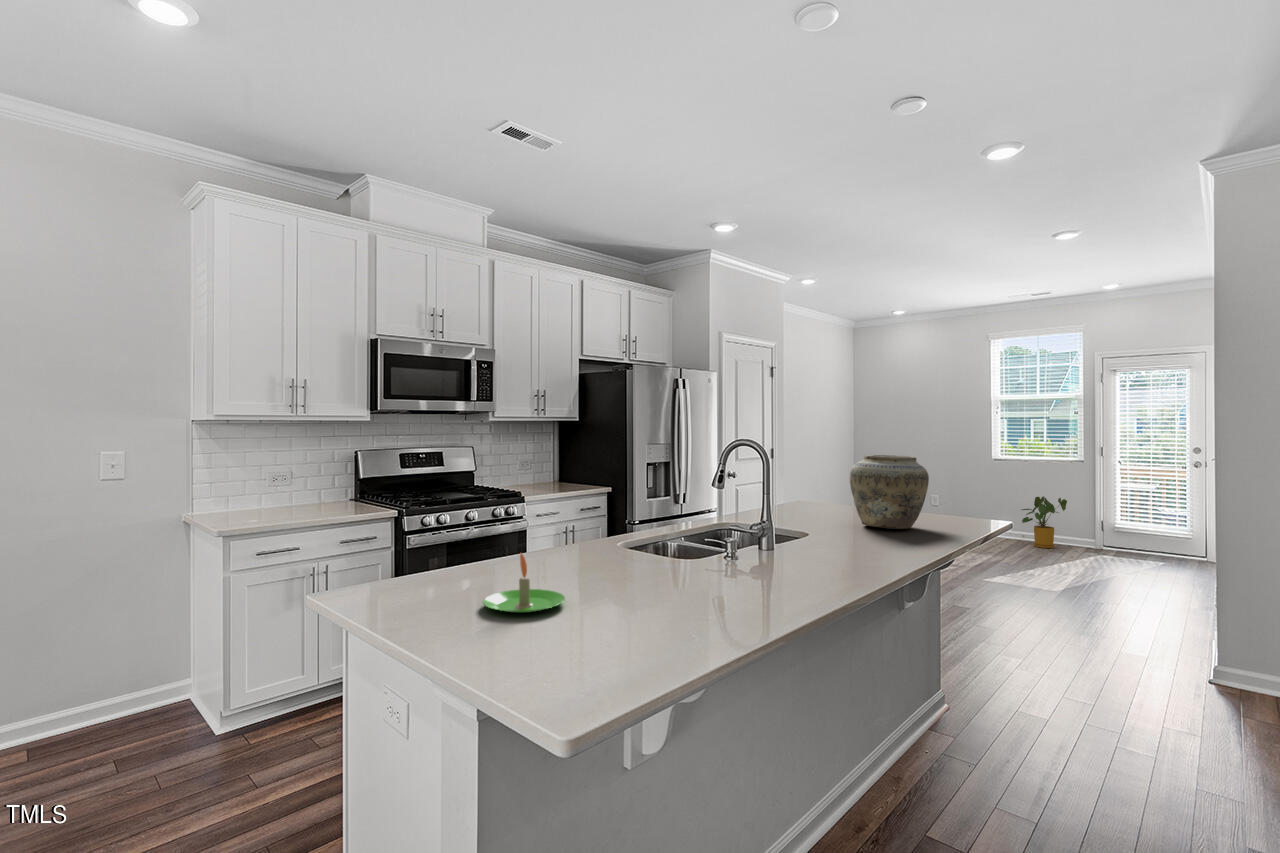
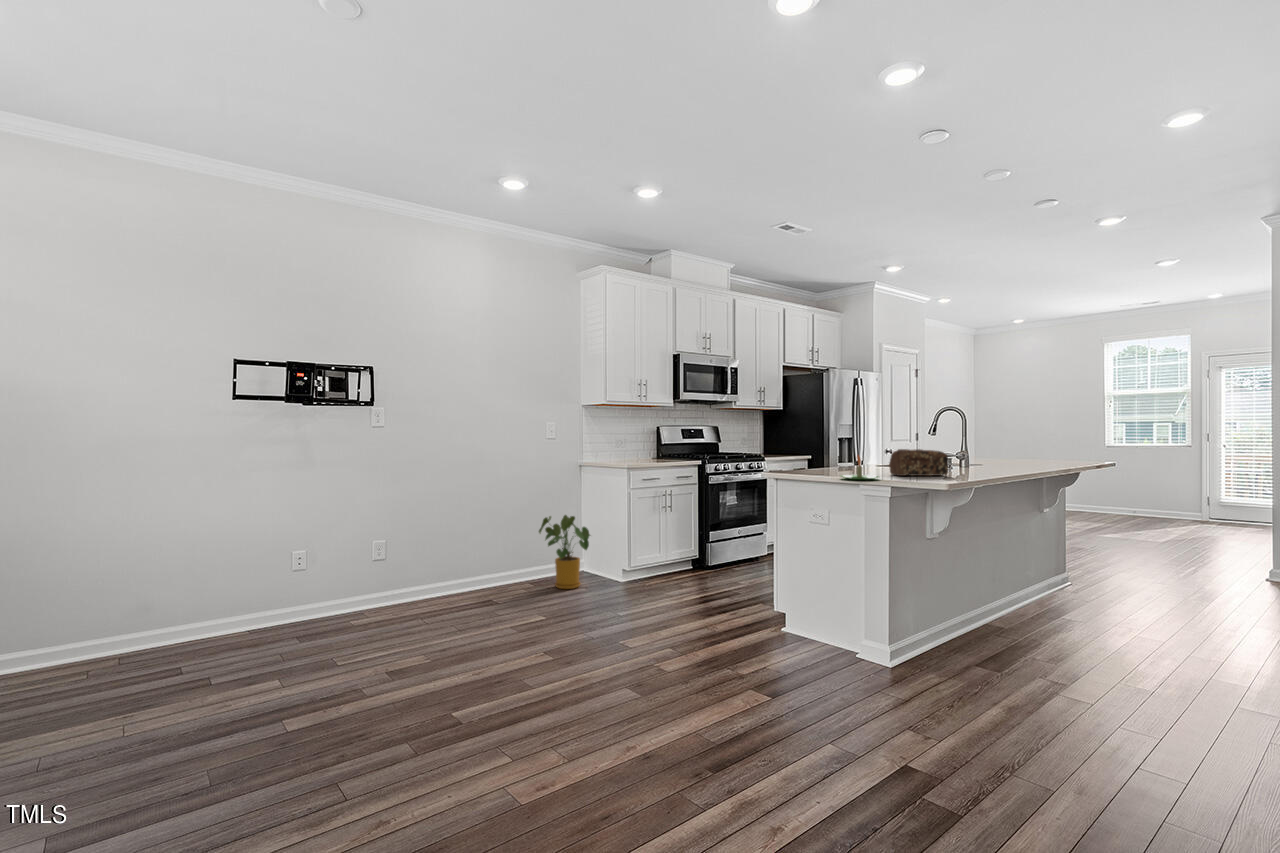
vase: present [850,455,929,529] -> none [1003,421,1056,466]
house plant: present [1022,496,1067,548] -> present [539,515,590,589]
bread loaf: none [620,526,724,585] -> present [889,449,948,476]

